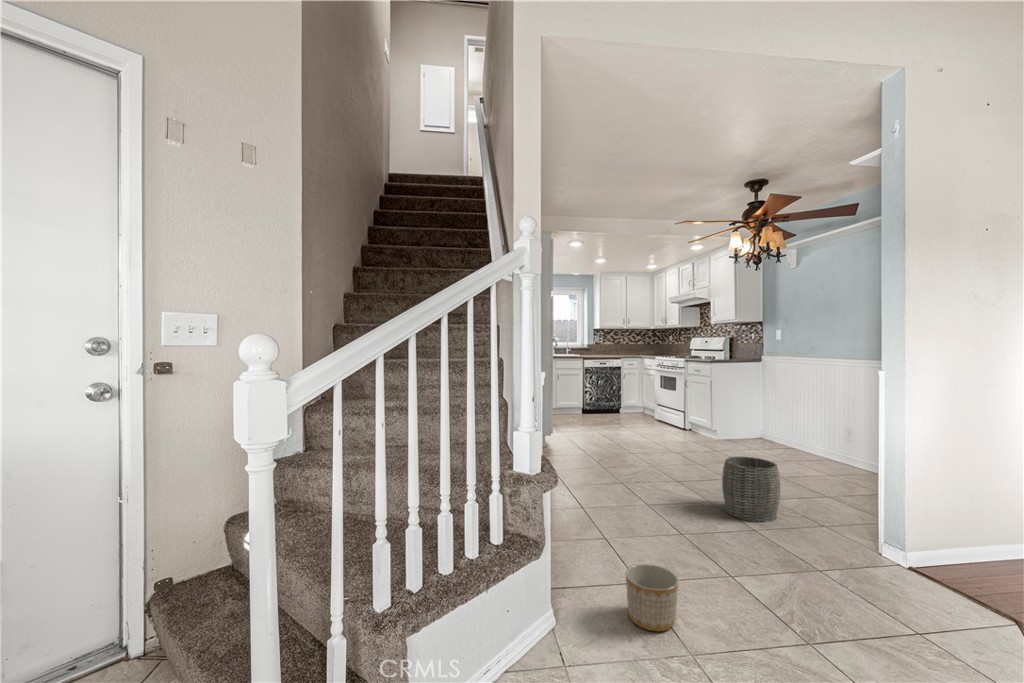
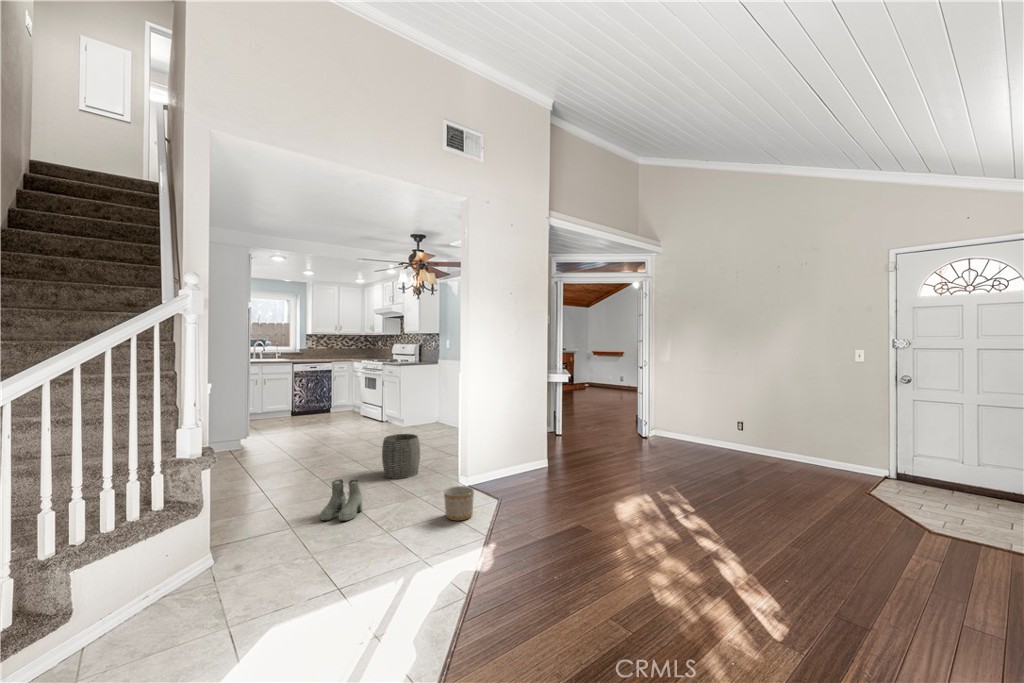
boots: none [667,518,723,584] -> present [320,479,362,521]
planter: present [626,564,678,631] -> present [444,486,474,521]

